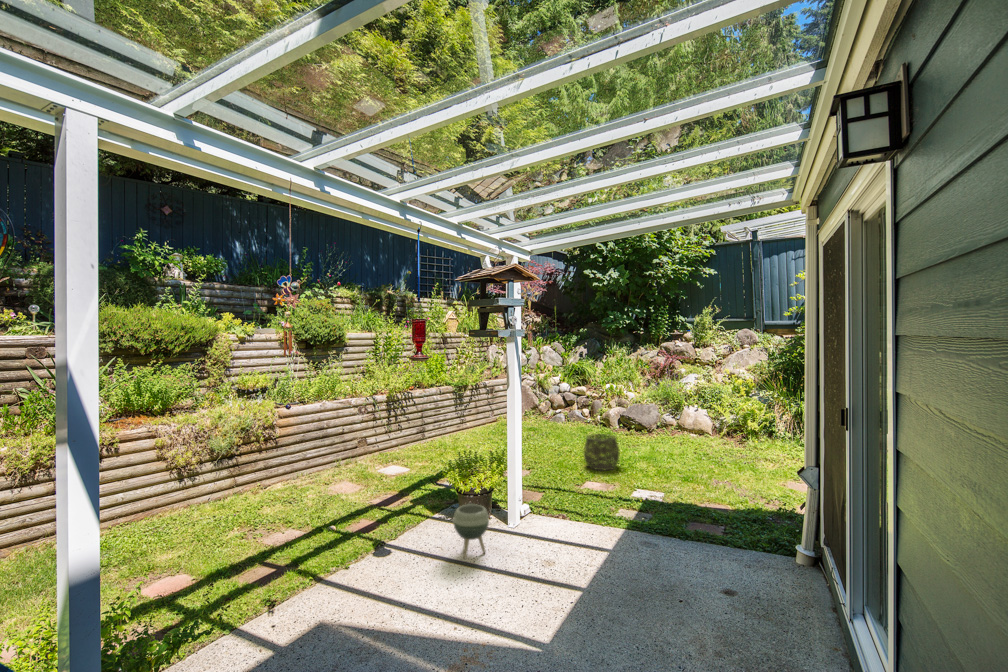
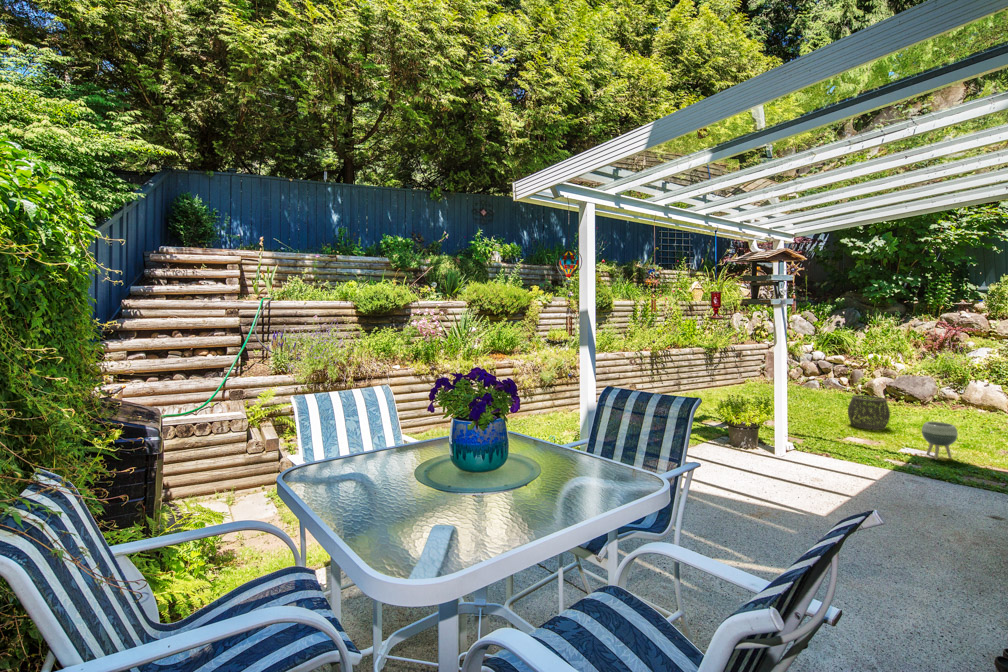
planter: present [453,504,489,558] -> present [922,422,958,459]

